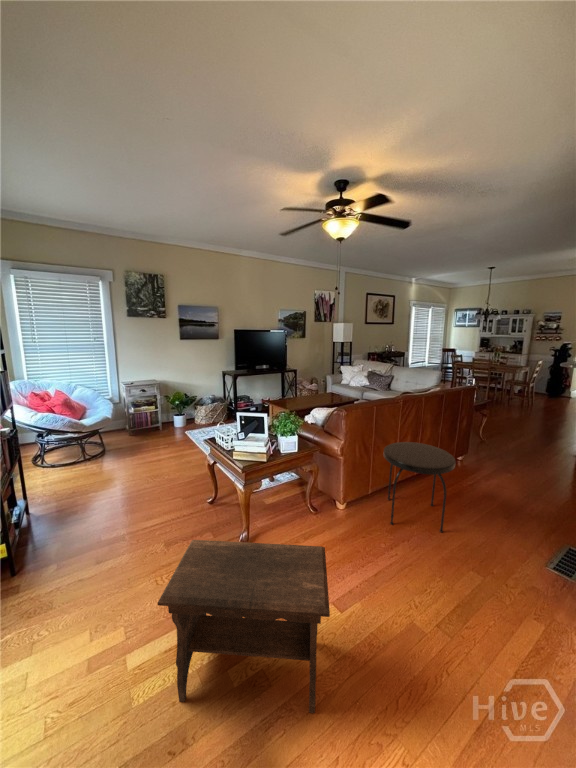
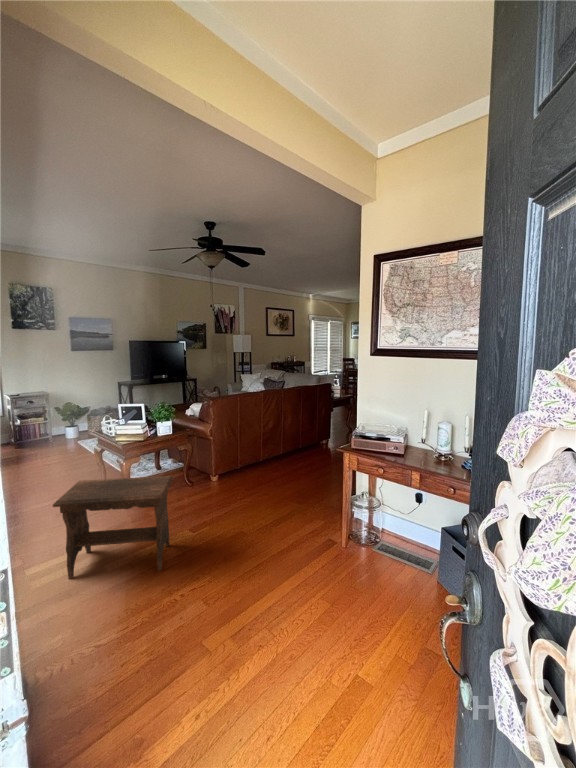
side table: present [384,442,455,533] -> none [244,425,293,486]

